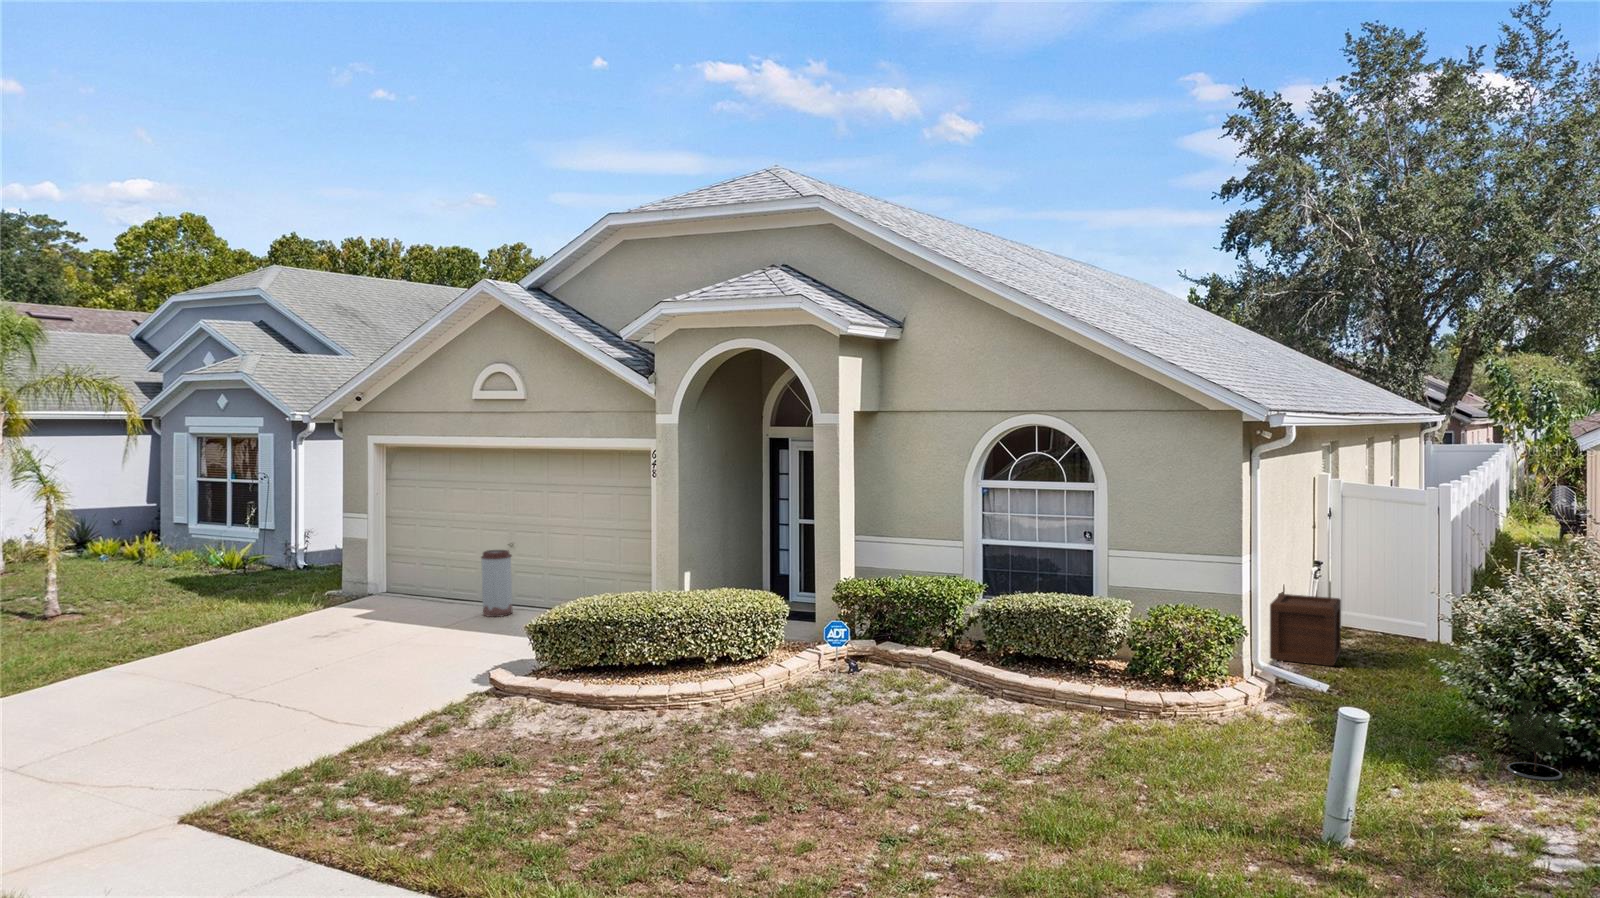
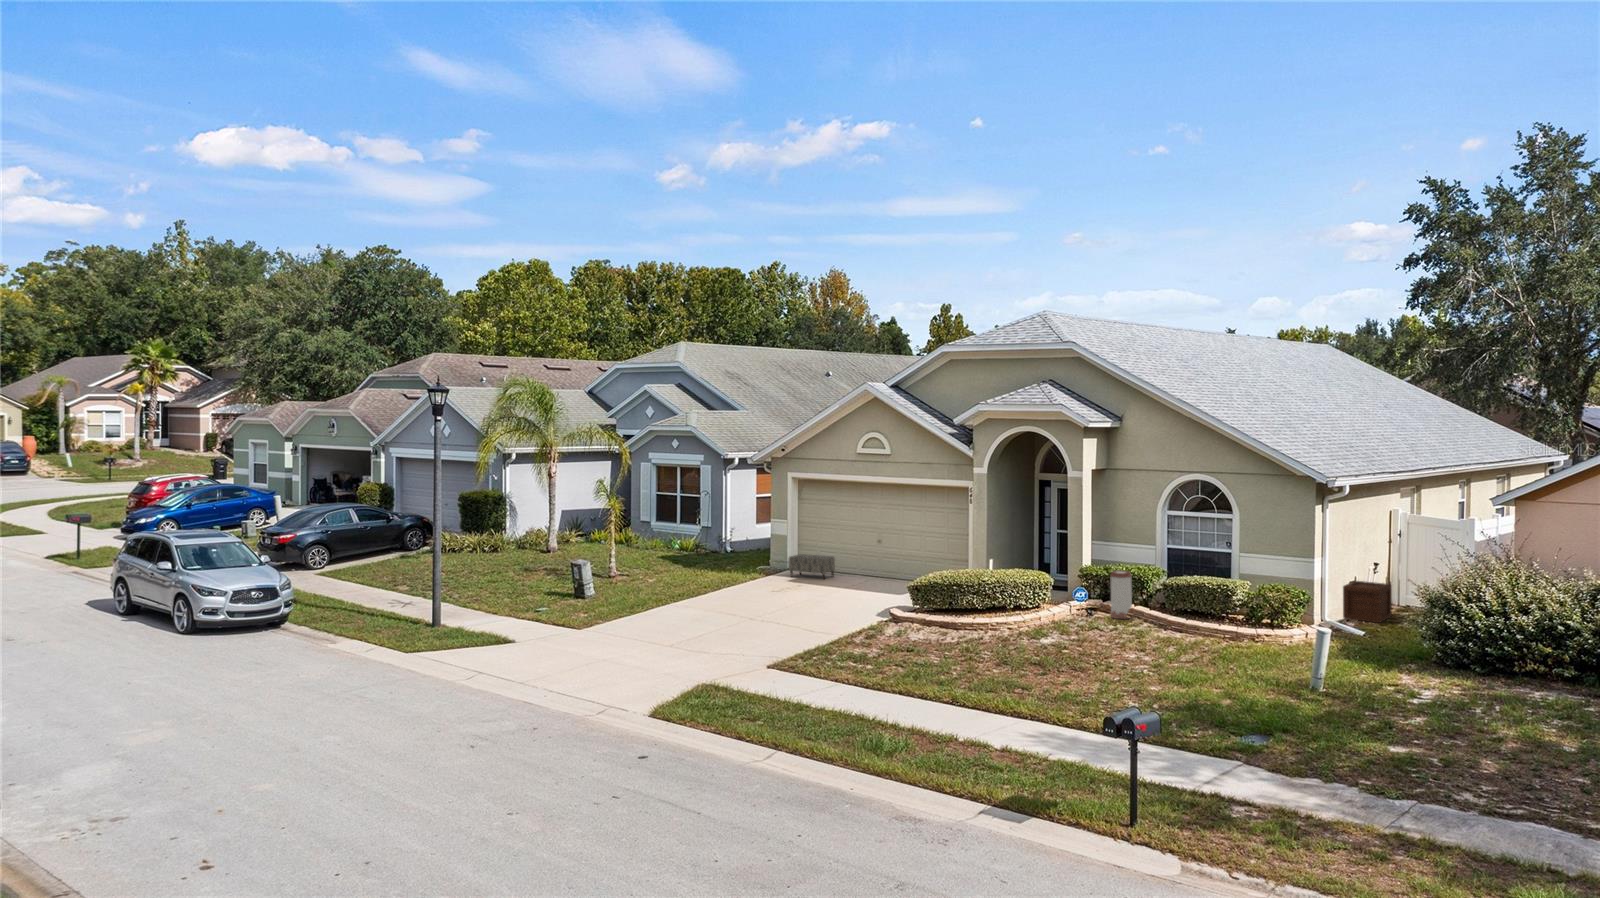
trash can: present [481,550,513,617] -> present [1110,570,1132,619]
bench: none [357,569,438,612] -> present [789,554,835,579]
potted tree: present [1507,691,1566,780] -> none [1423,629,1455,673]

